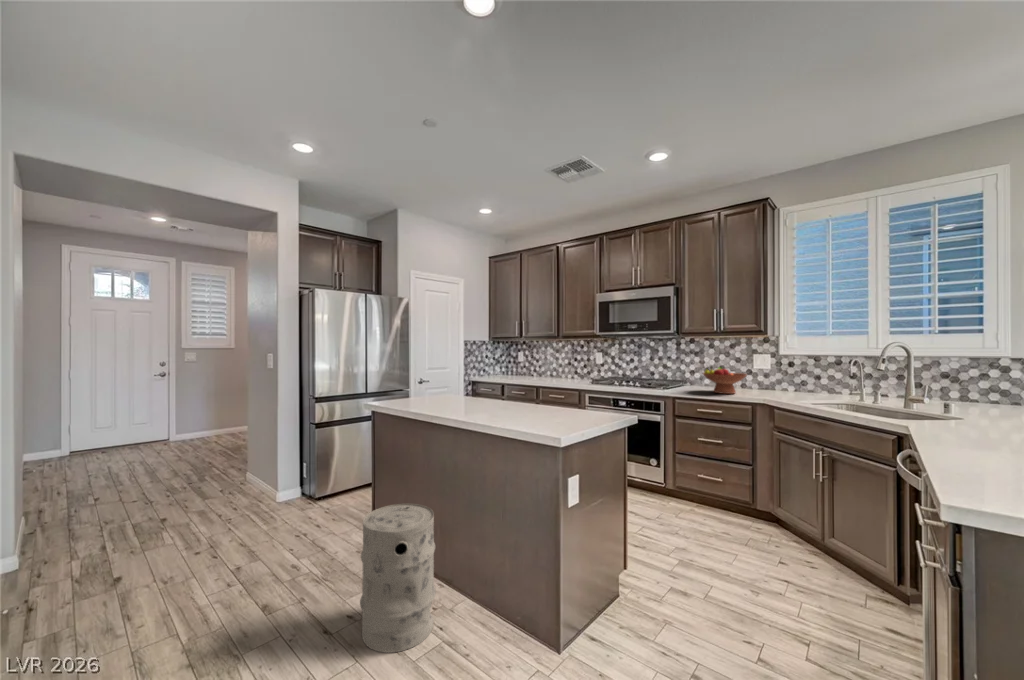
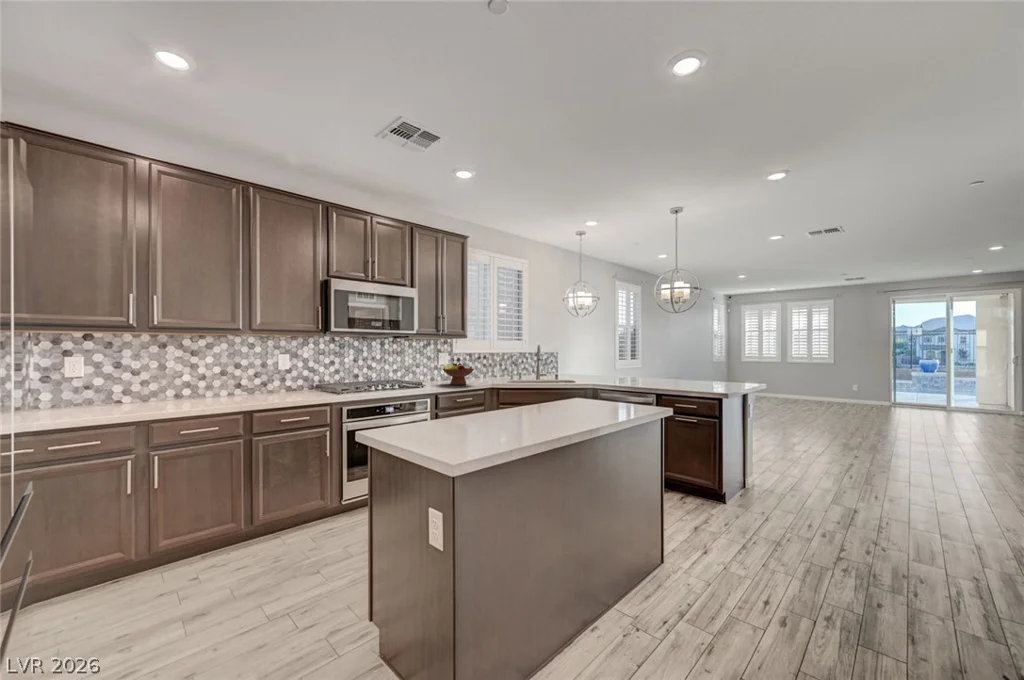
trash can: present [360,504,436,653] -> none [670,499,746,640]

